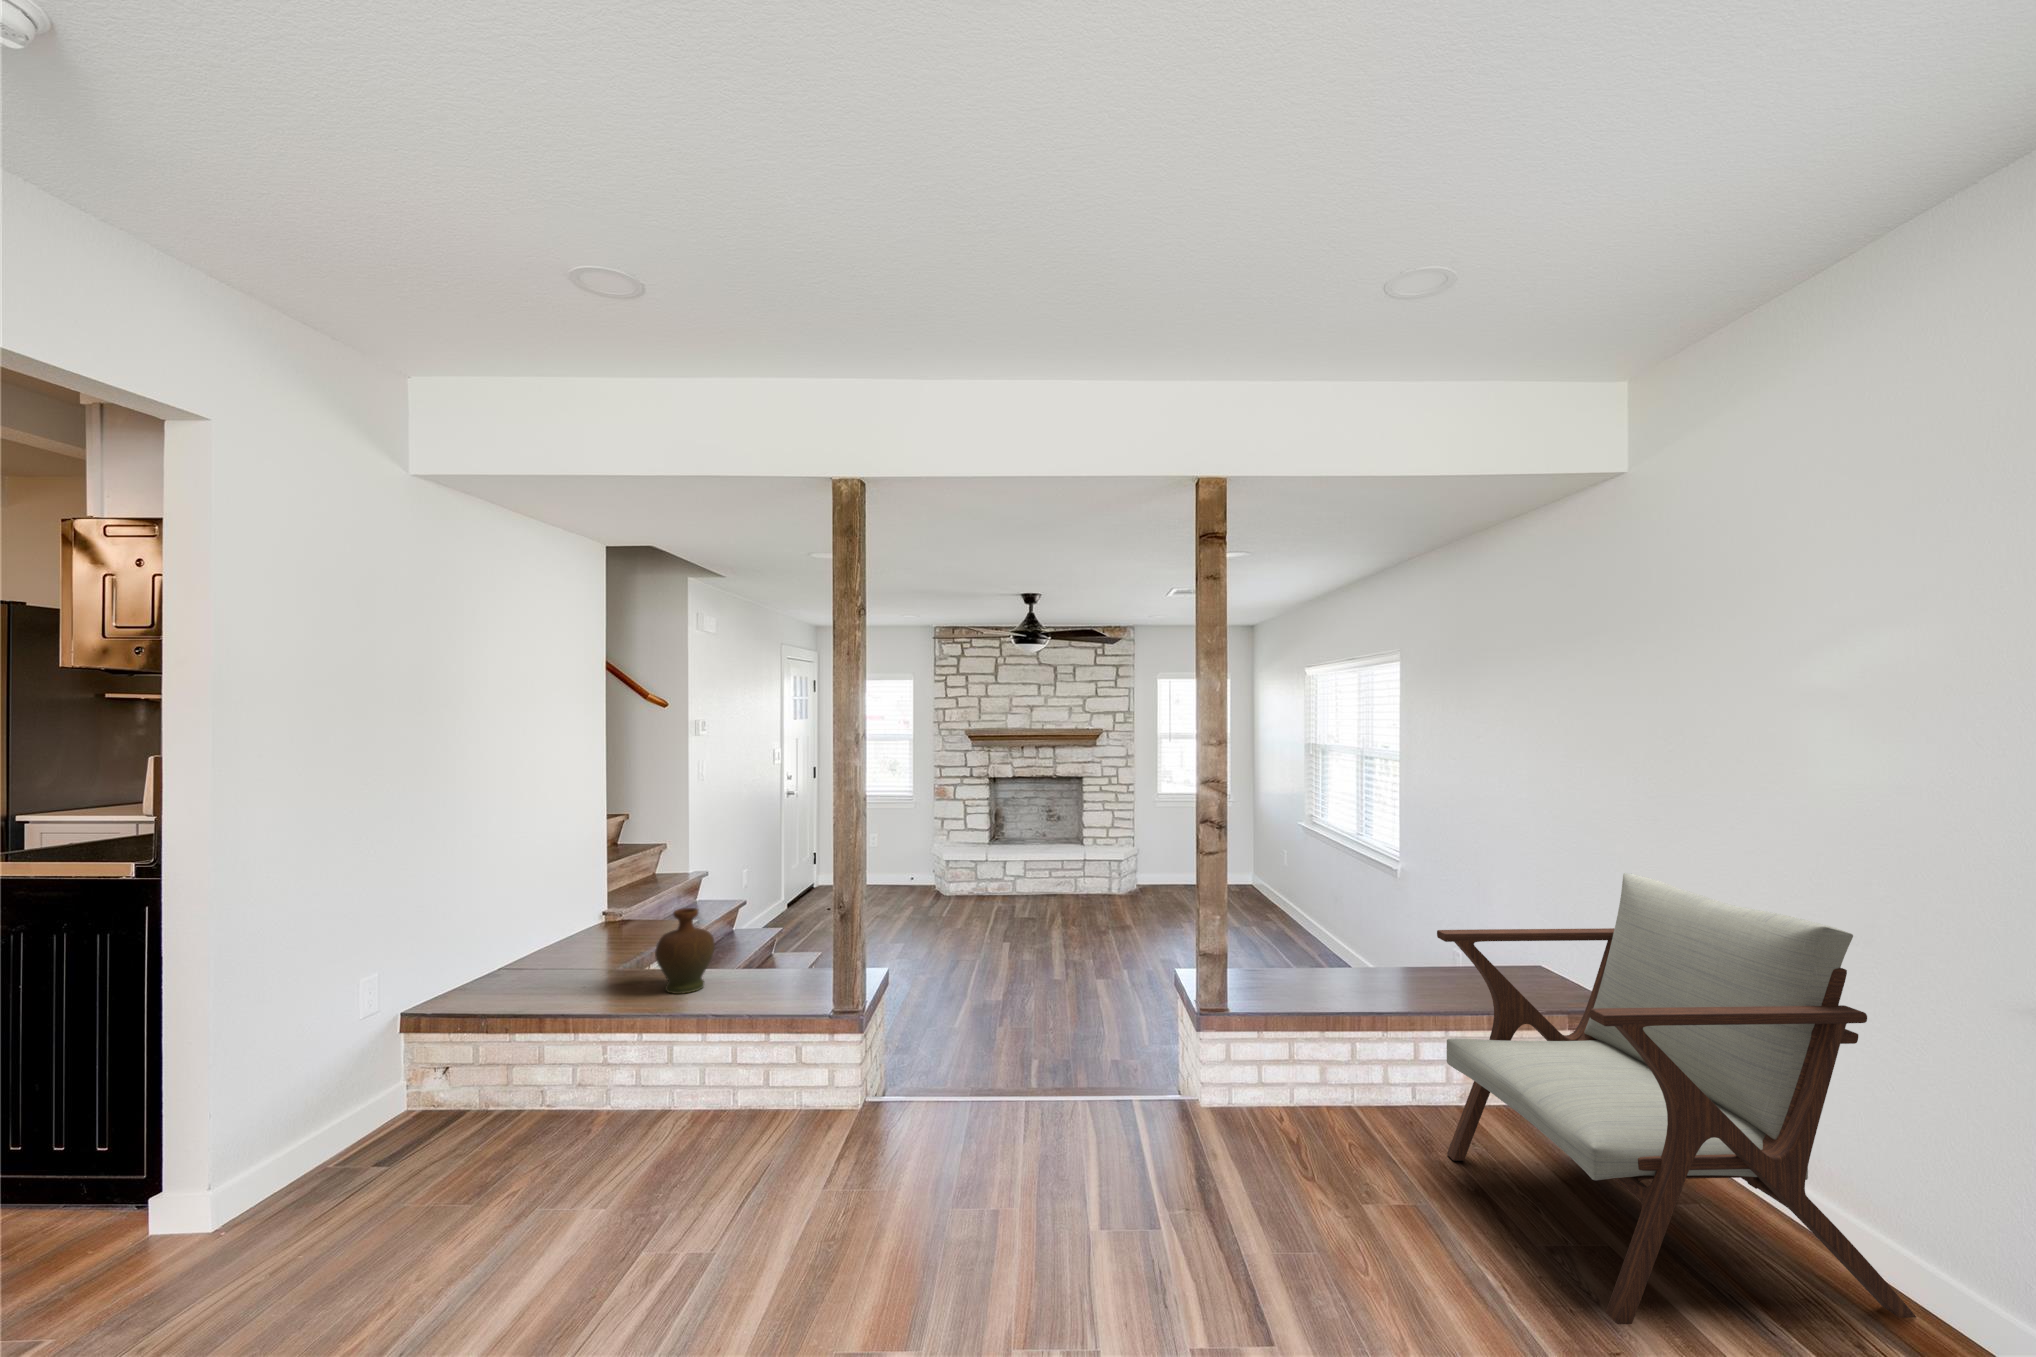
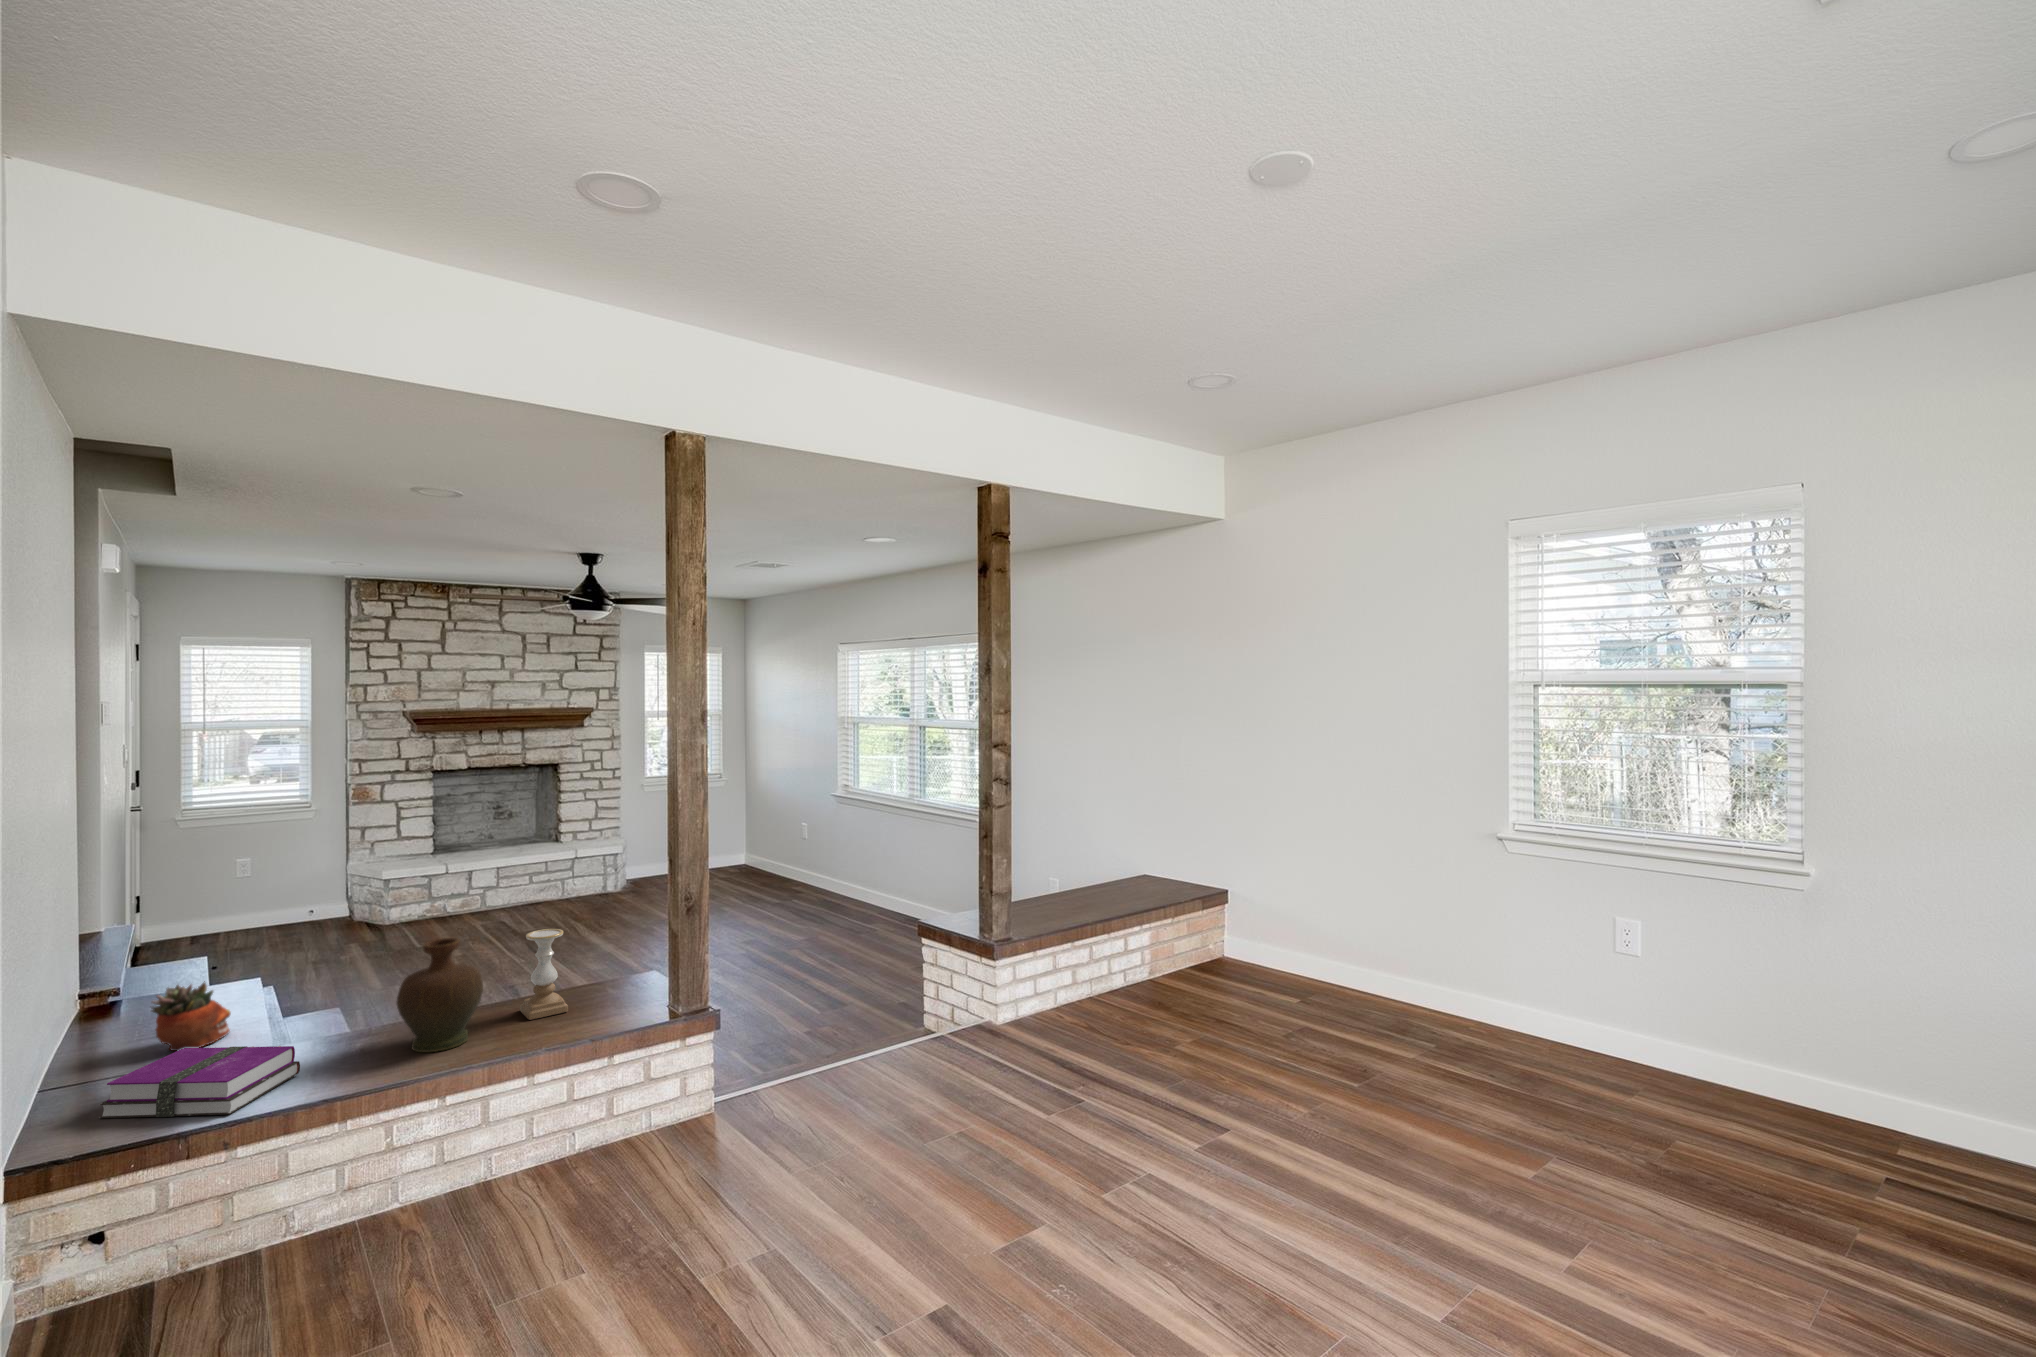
lounge chair: present [1437,873,1916,1324] -> none [1145,786,1374,1035]
succulent planter: none [584,910,633,955] -> present [152,981,231,1051]
candle holder: none [750,915,788,987] -> present [520,929,568,1020]
hardback book: none [508,952,603,1001] -> present [99,1046,300,1118]

